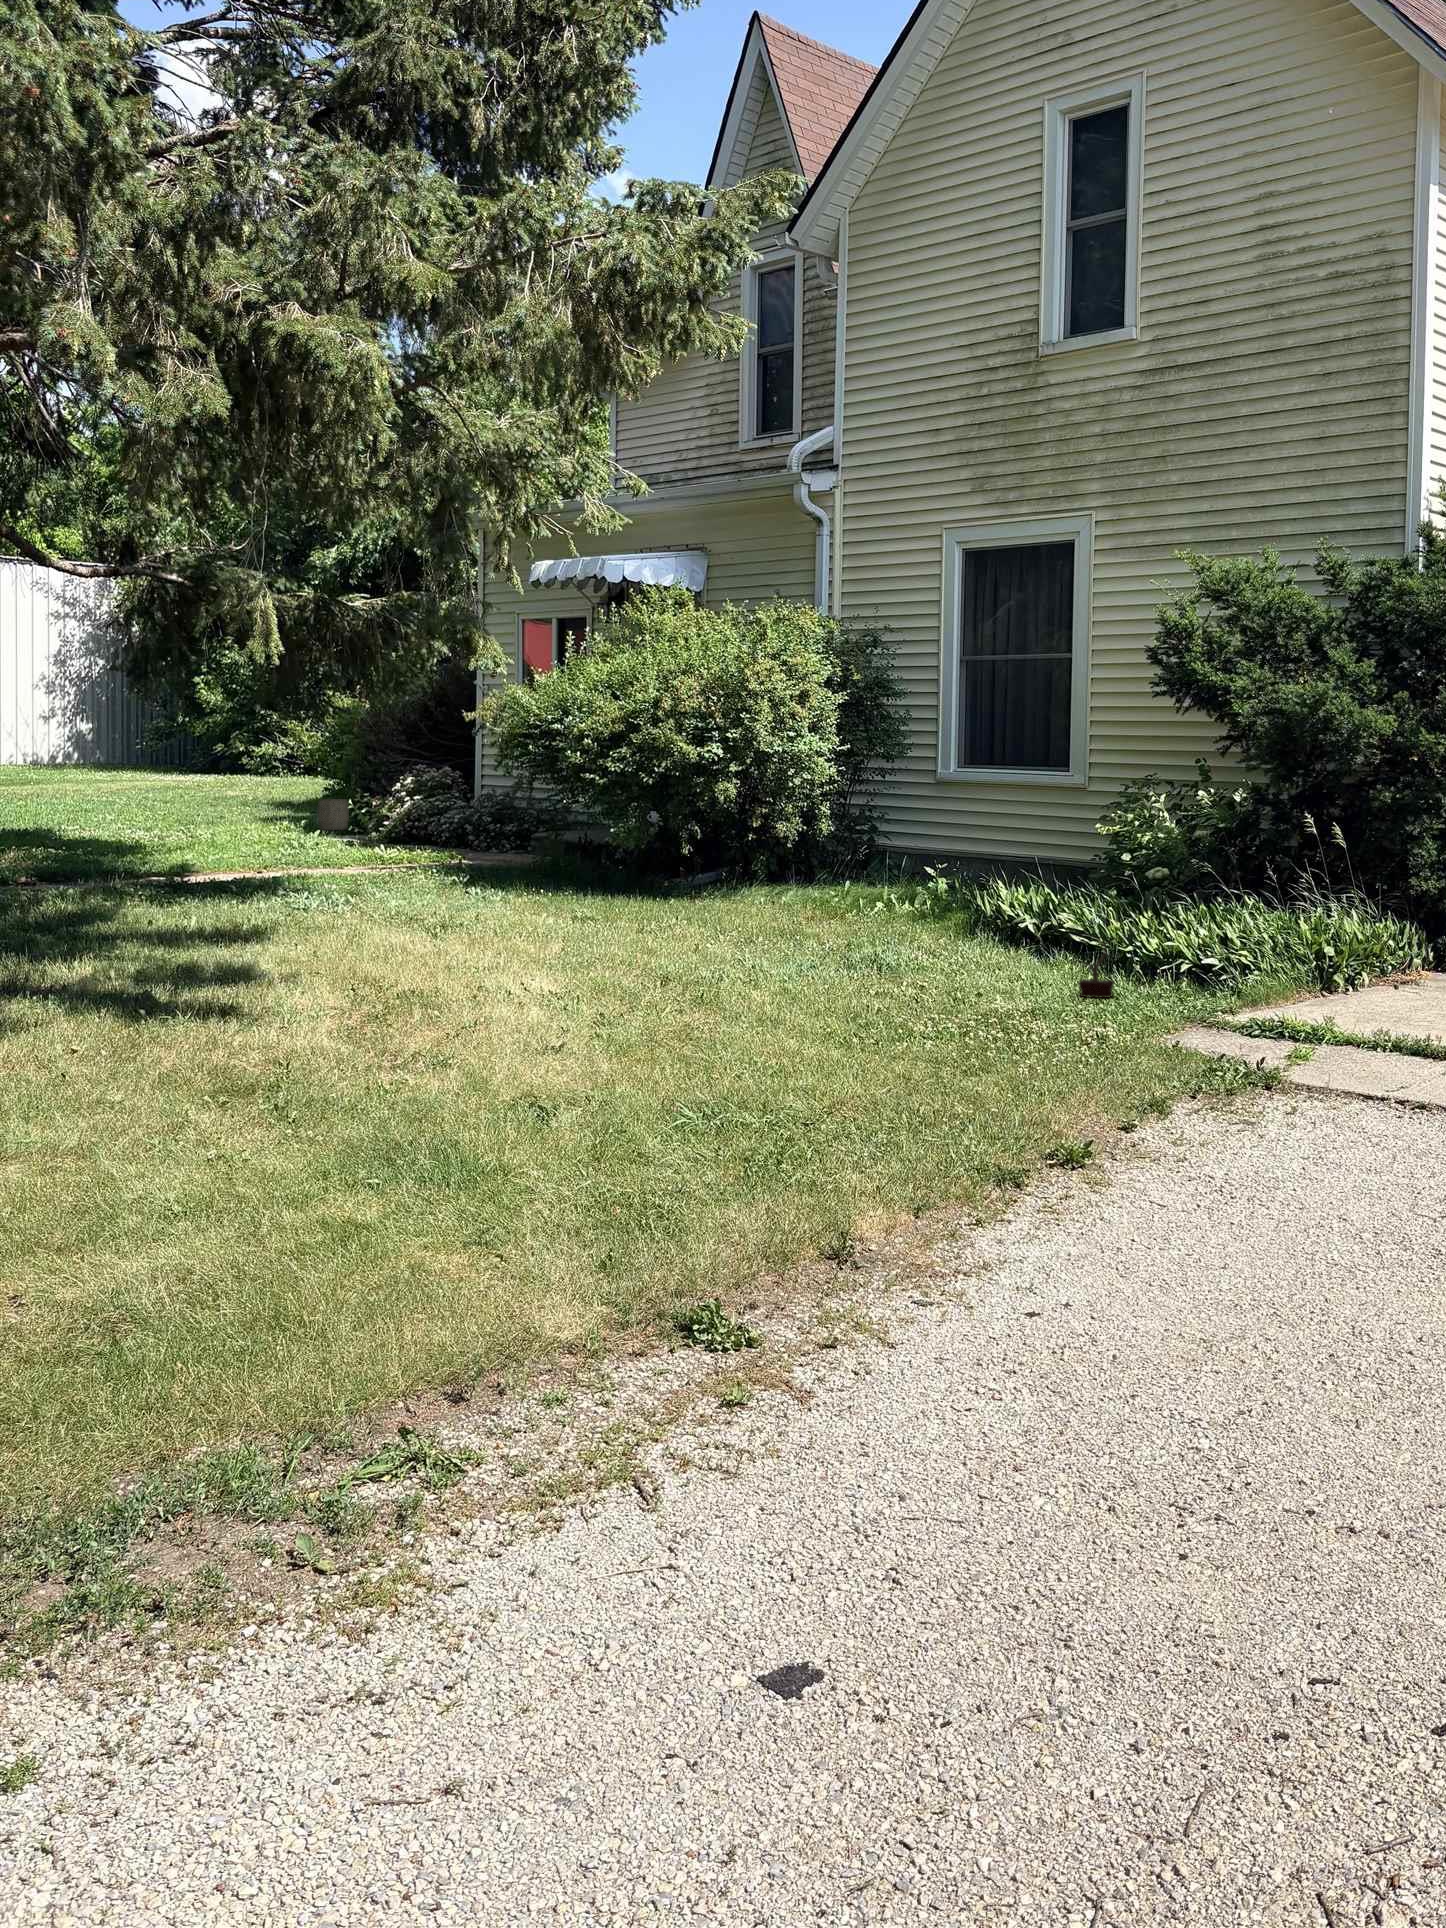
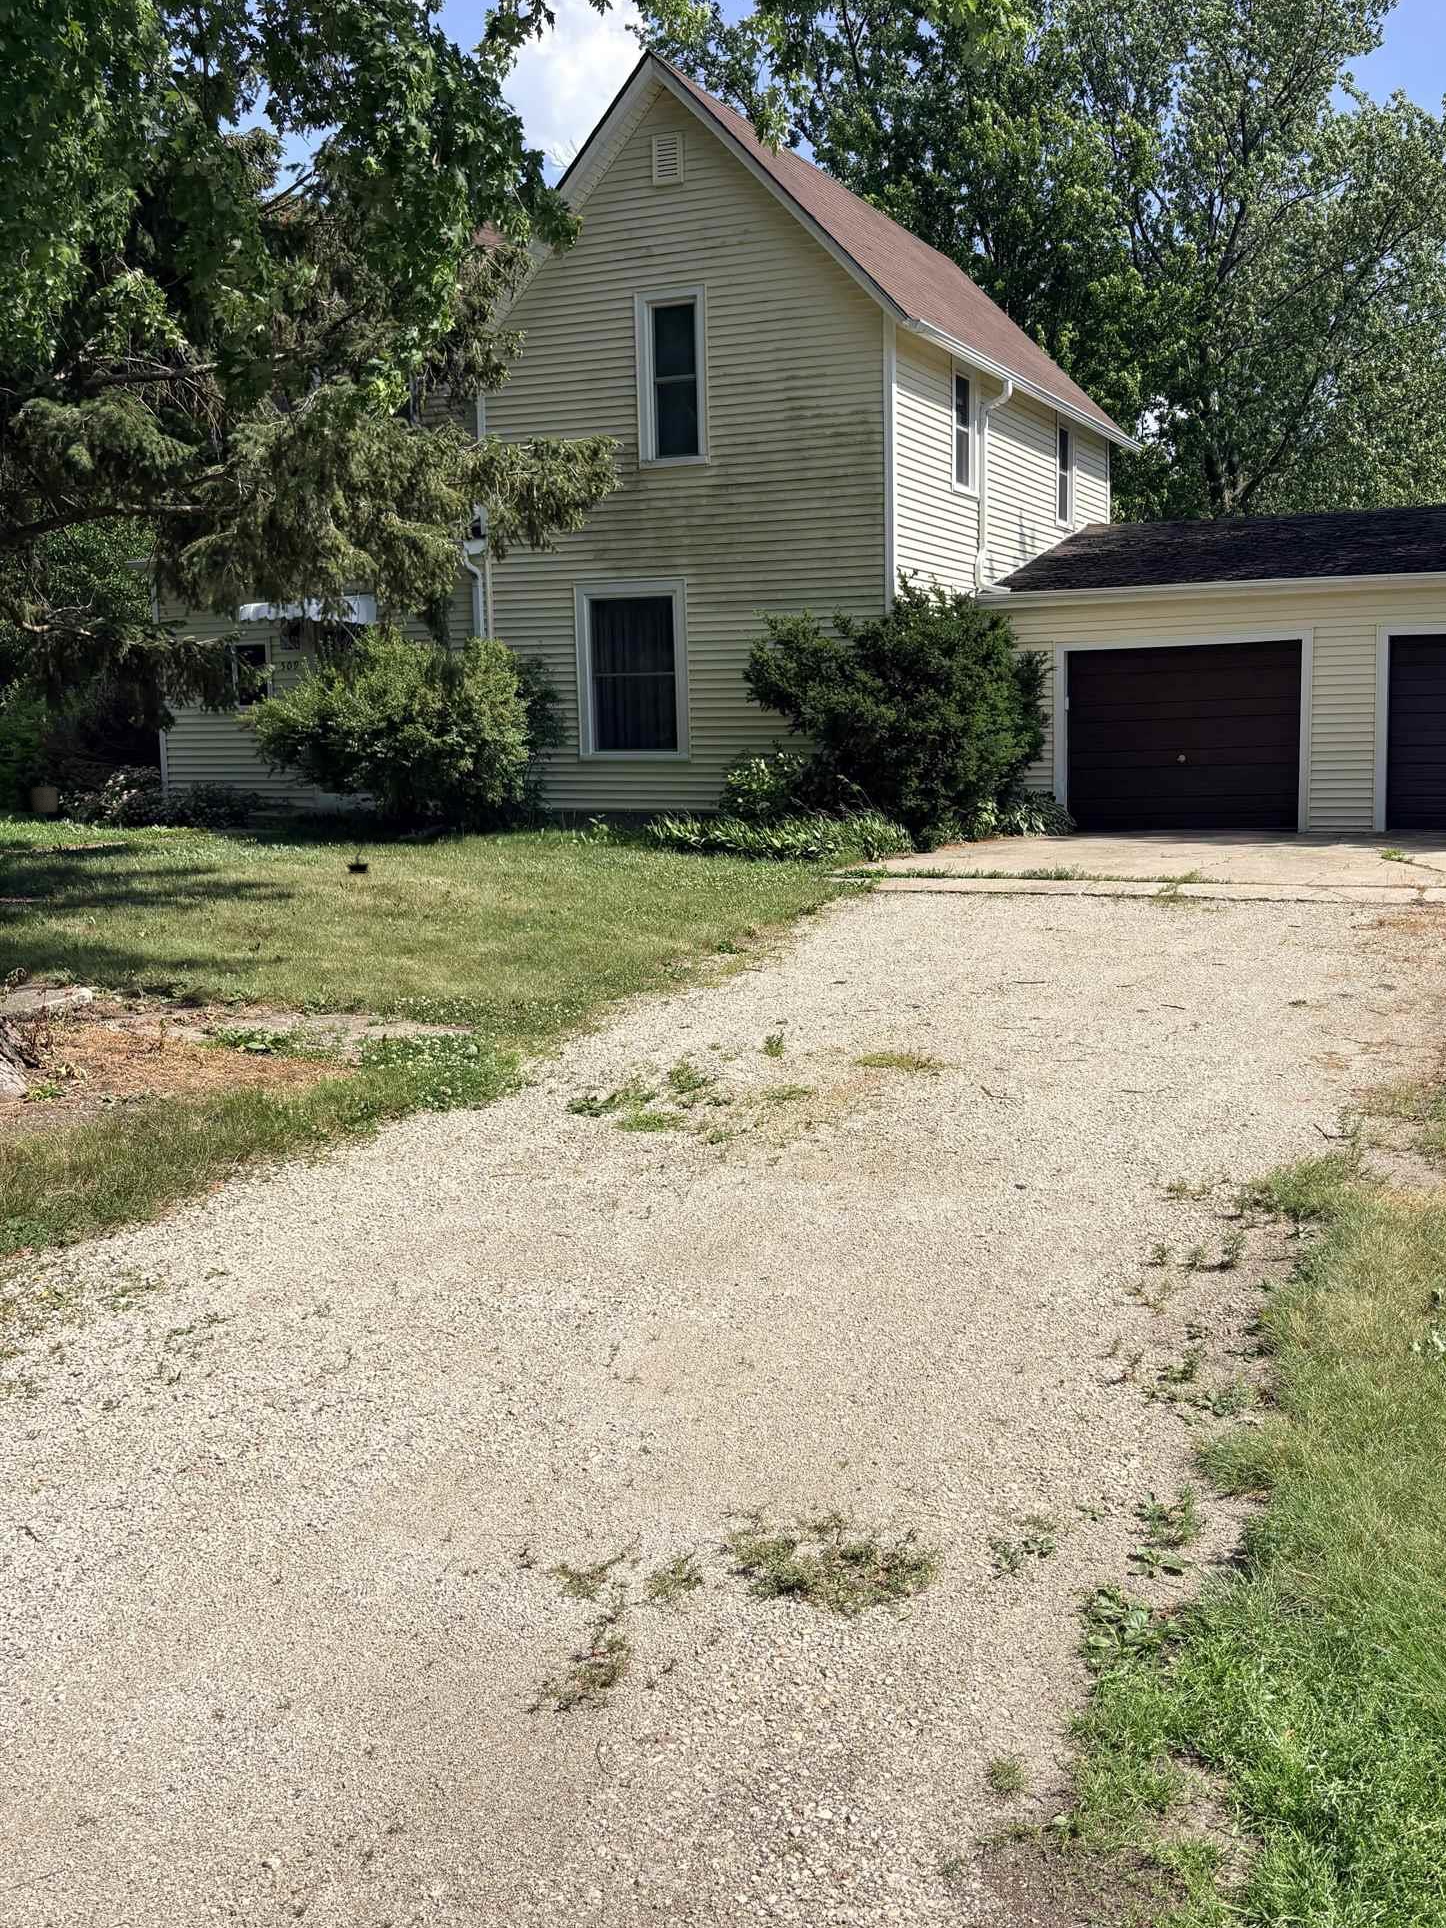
potted plant: present [1068,908,1138,998] -> present [340,824,376,873]

